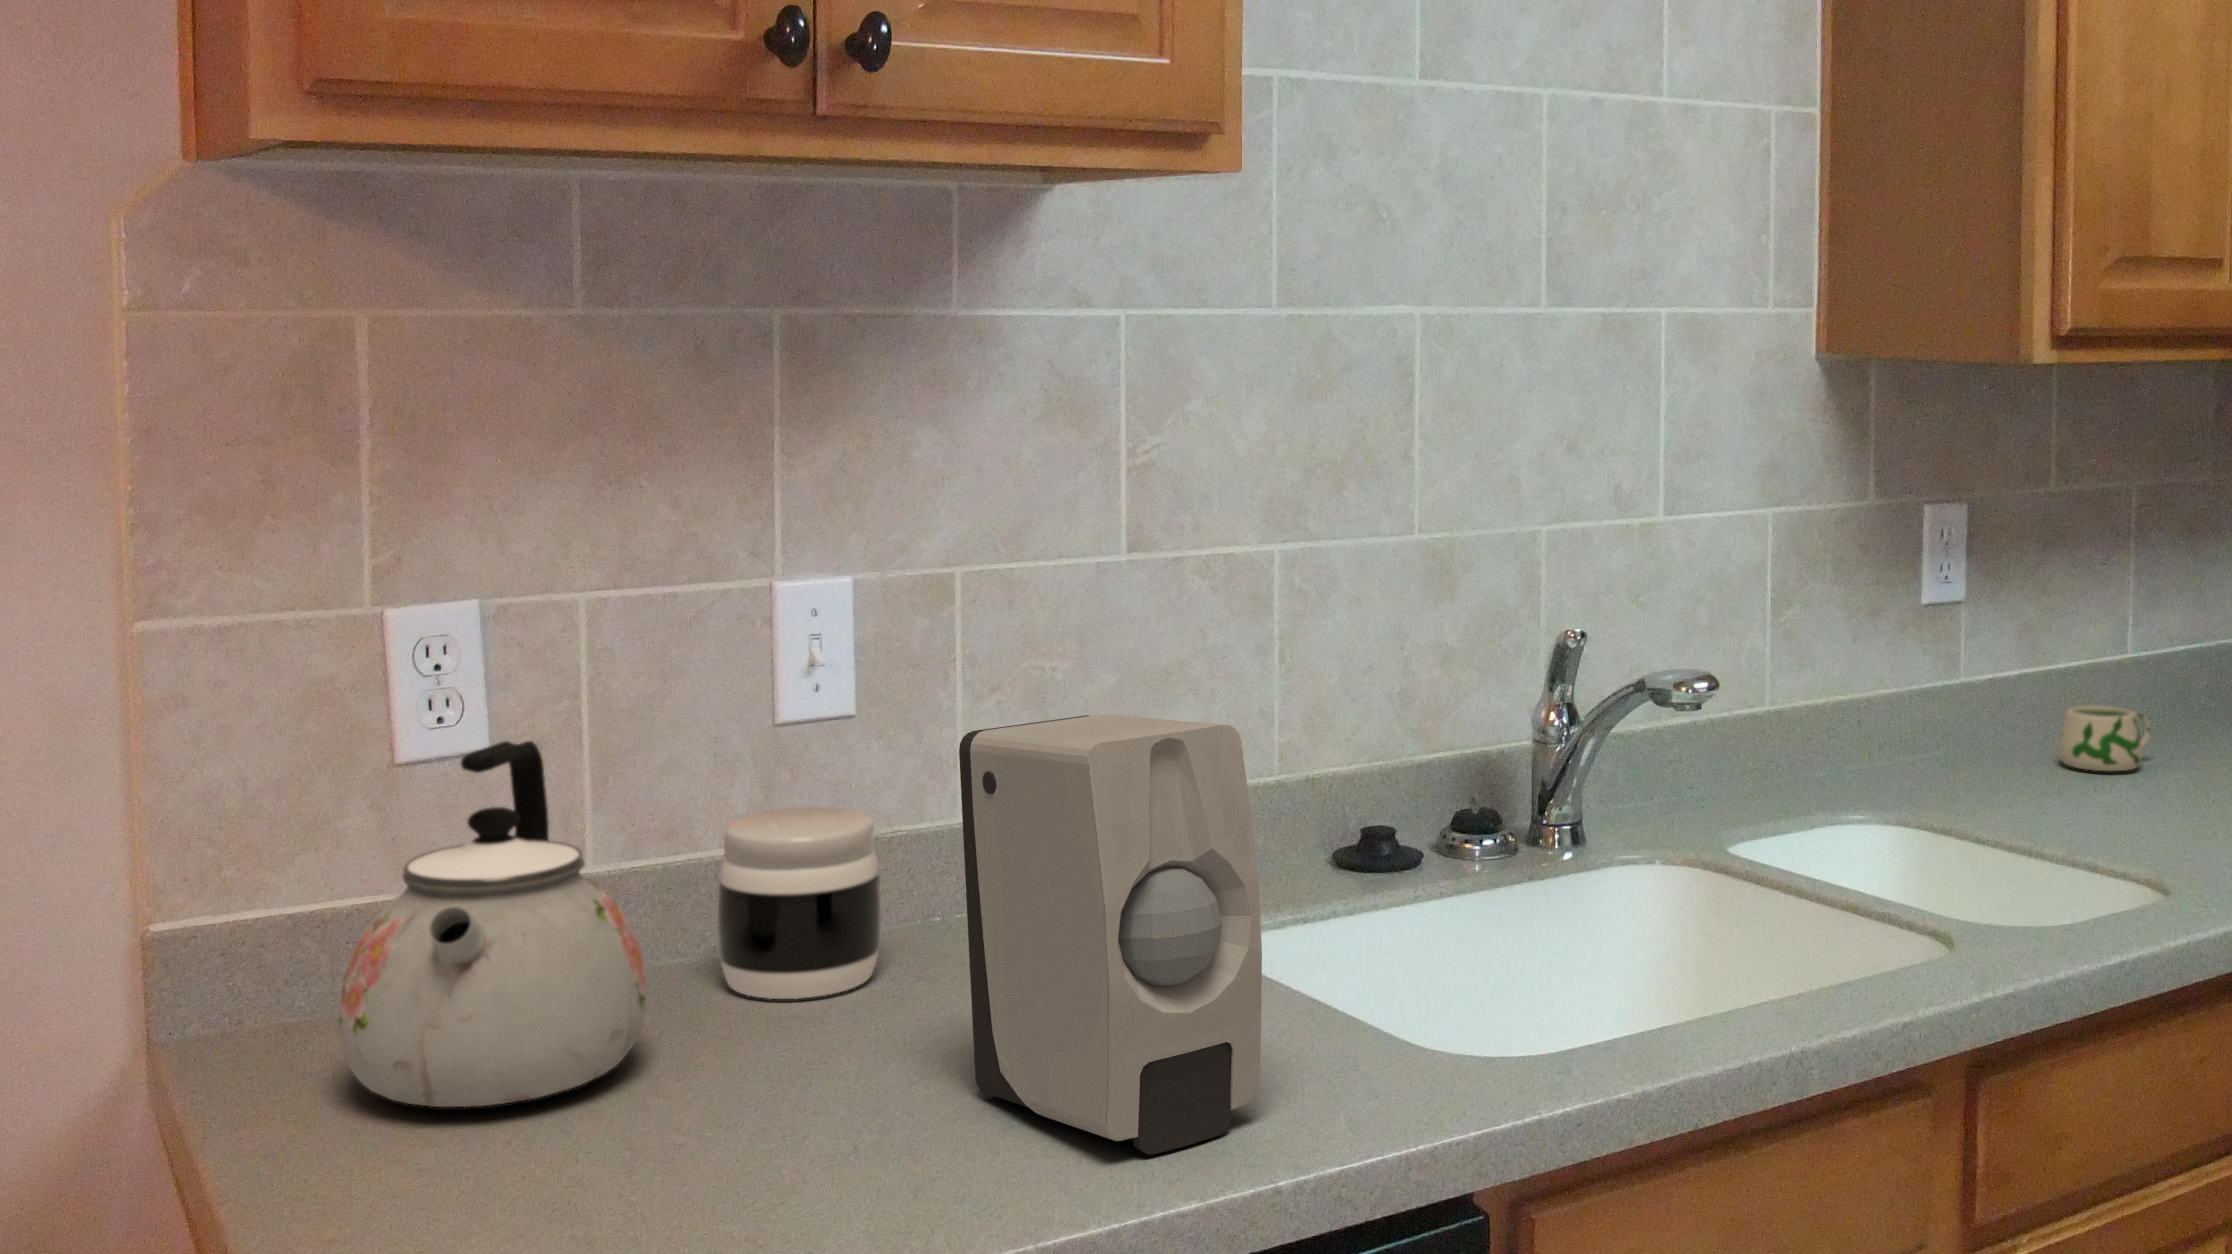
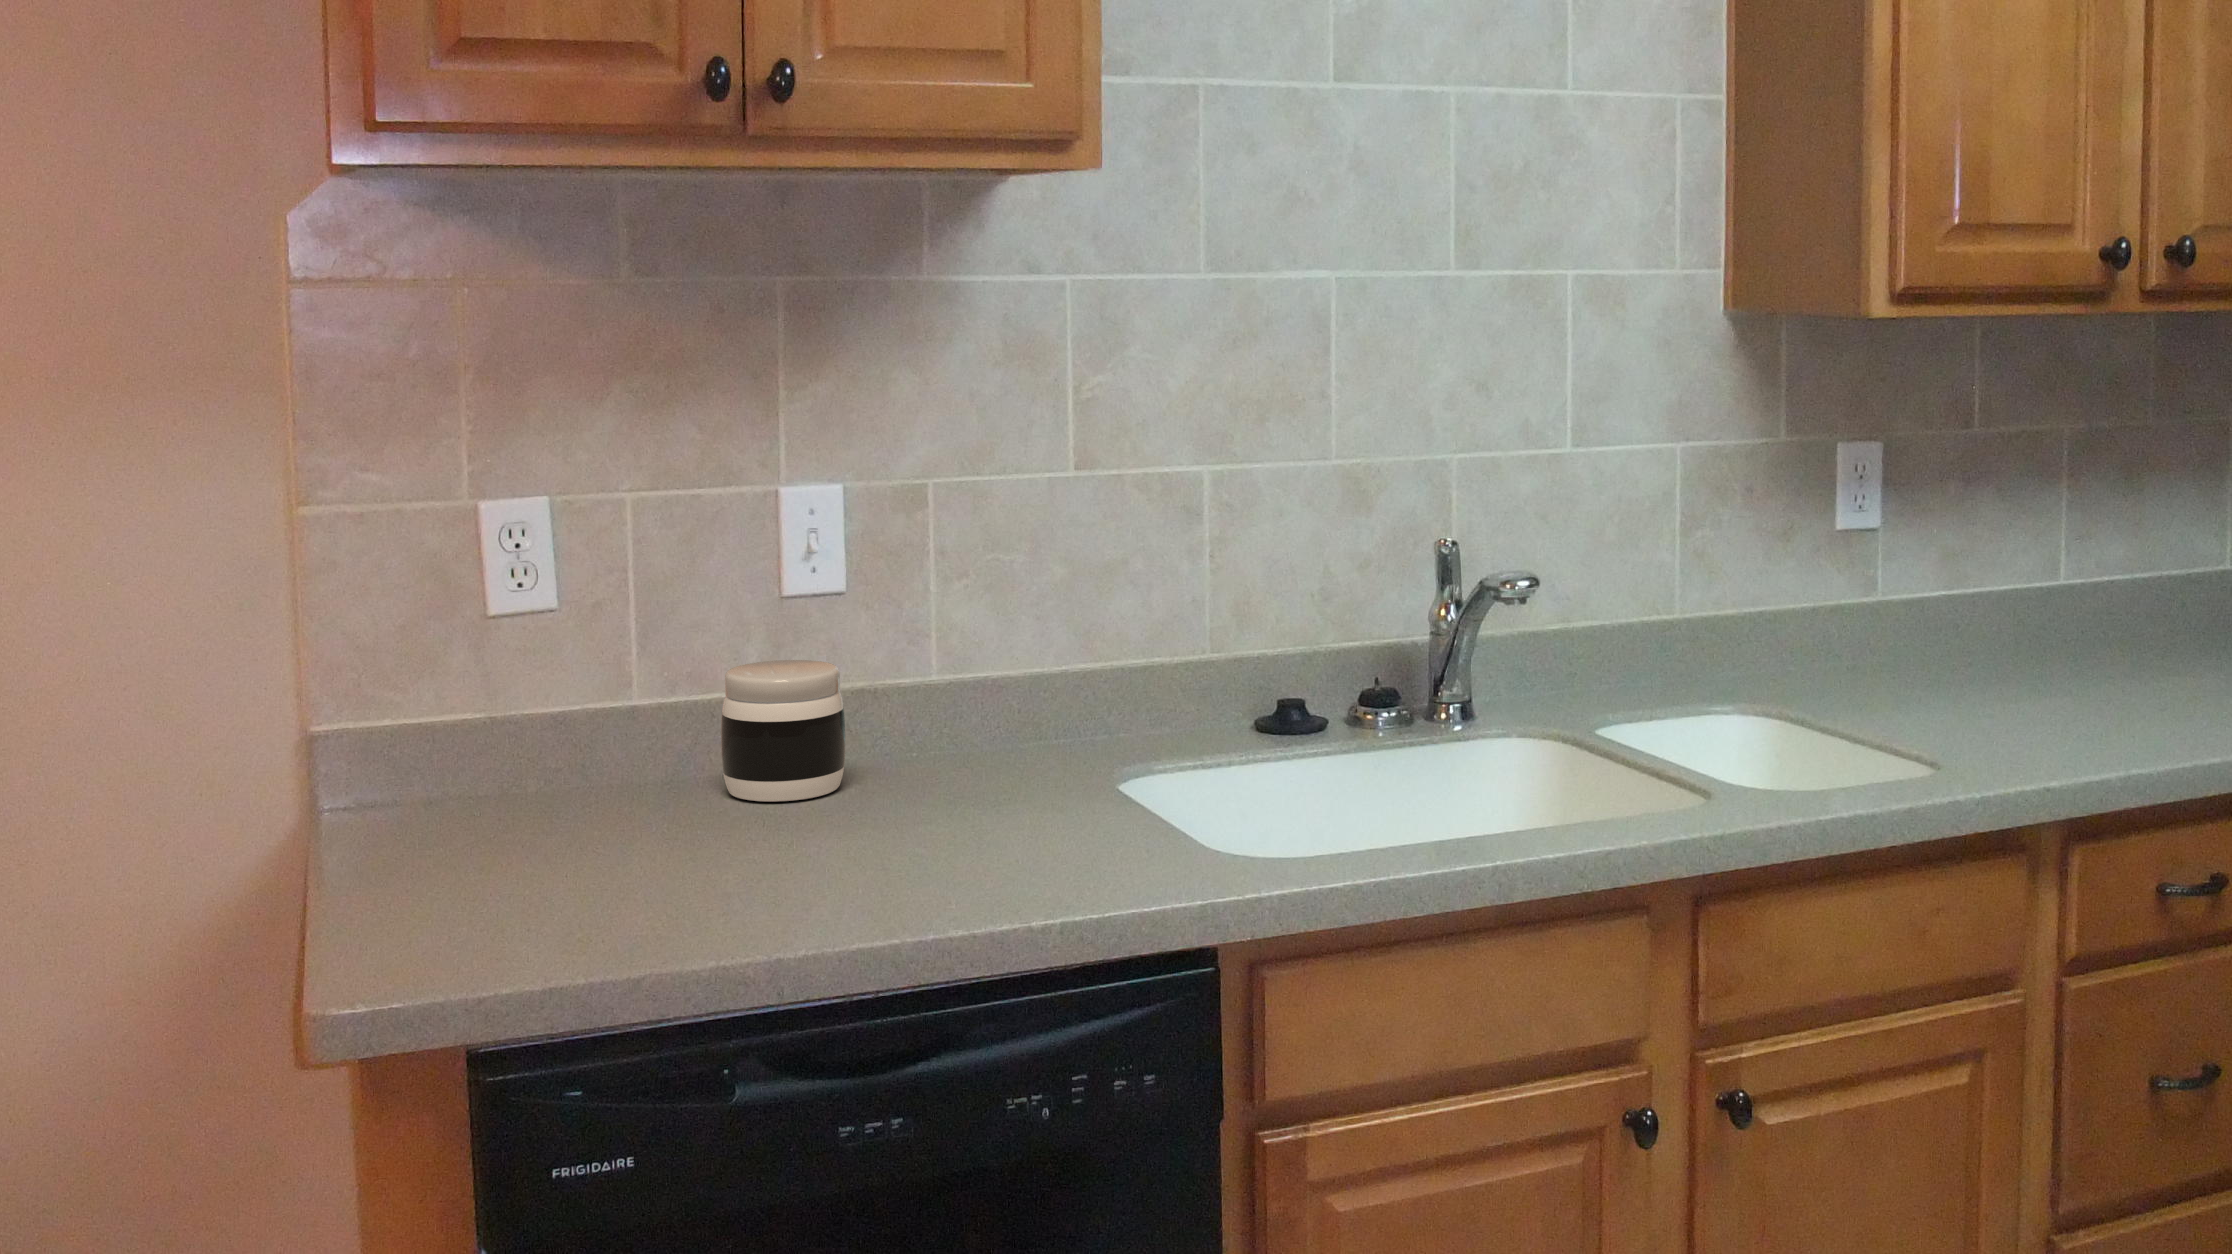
mug: present [2058,706,2151,771] -> none [1948,622,2036,679]
soap dispenser: present [959,714,1262,1155] -> none [846,587,1049,906]
kettle: present [339,741,647,1107] -> none [419,598,641,855]

